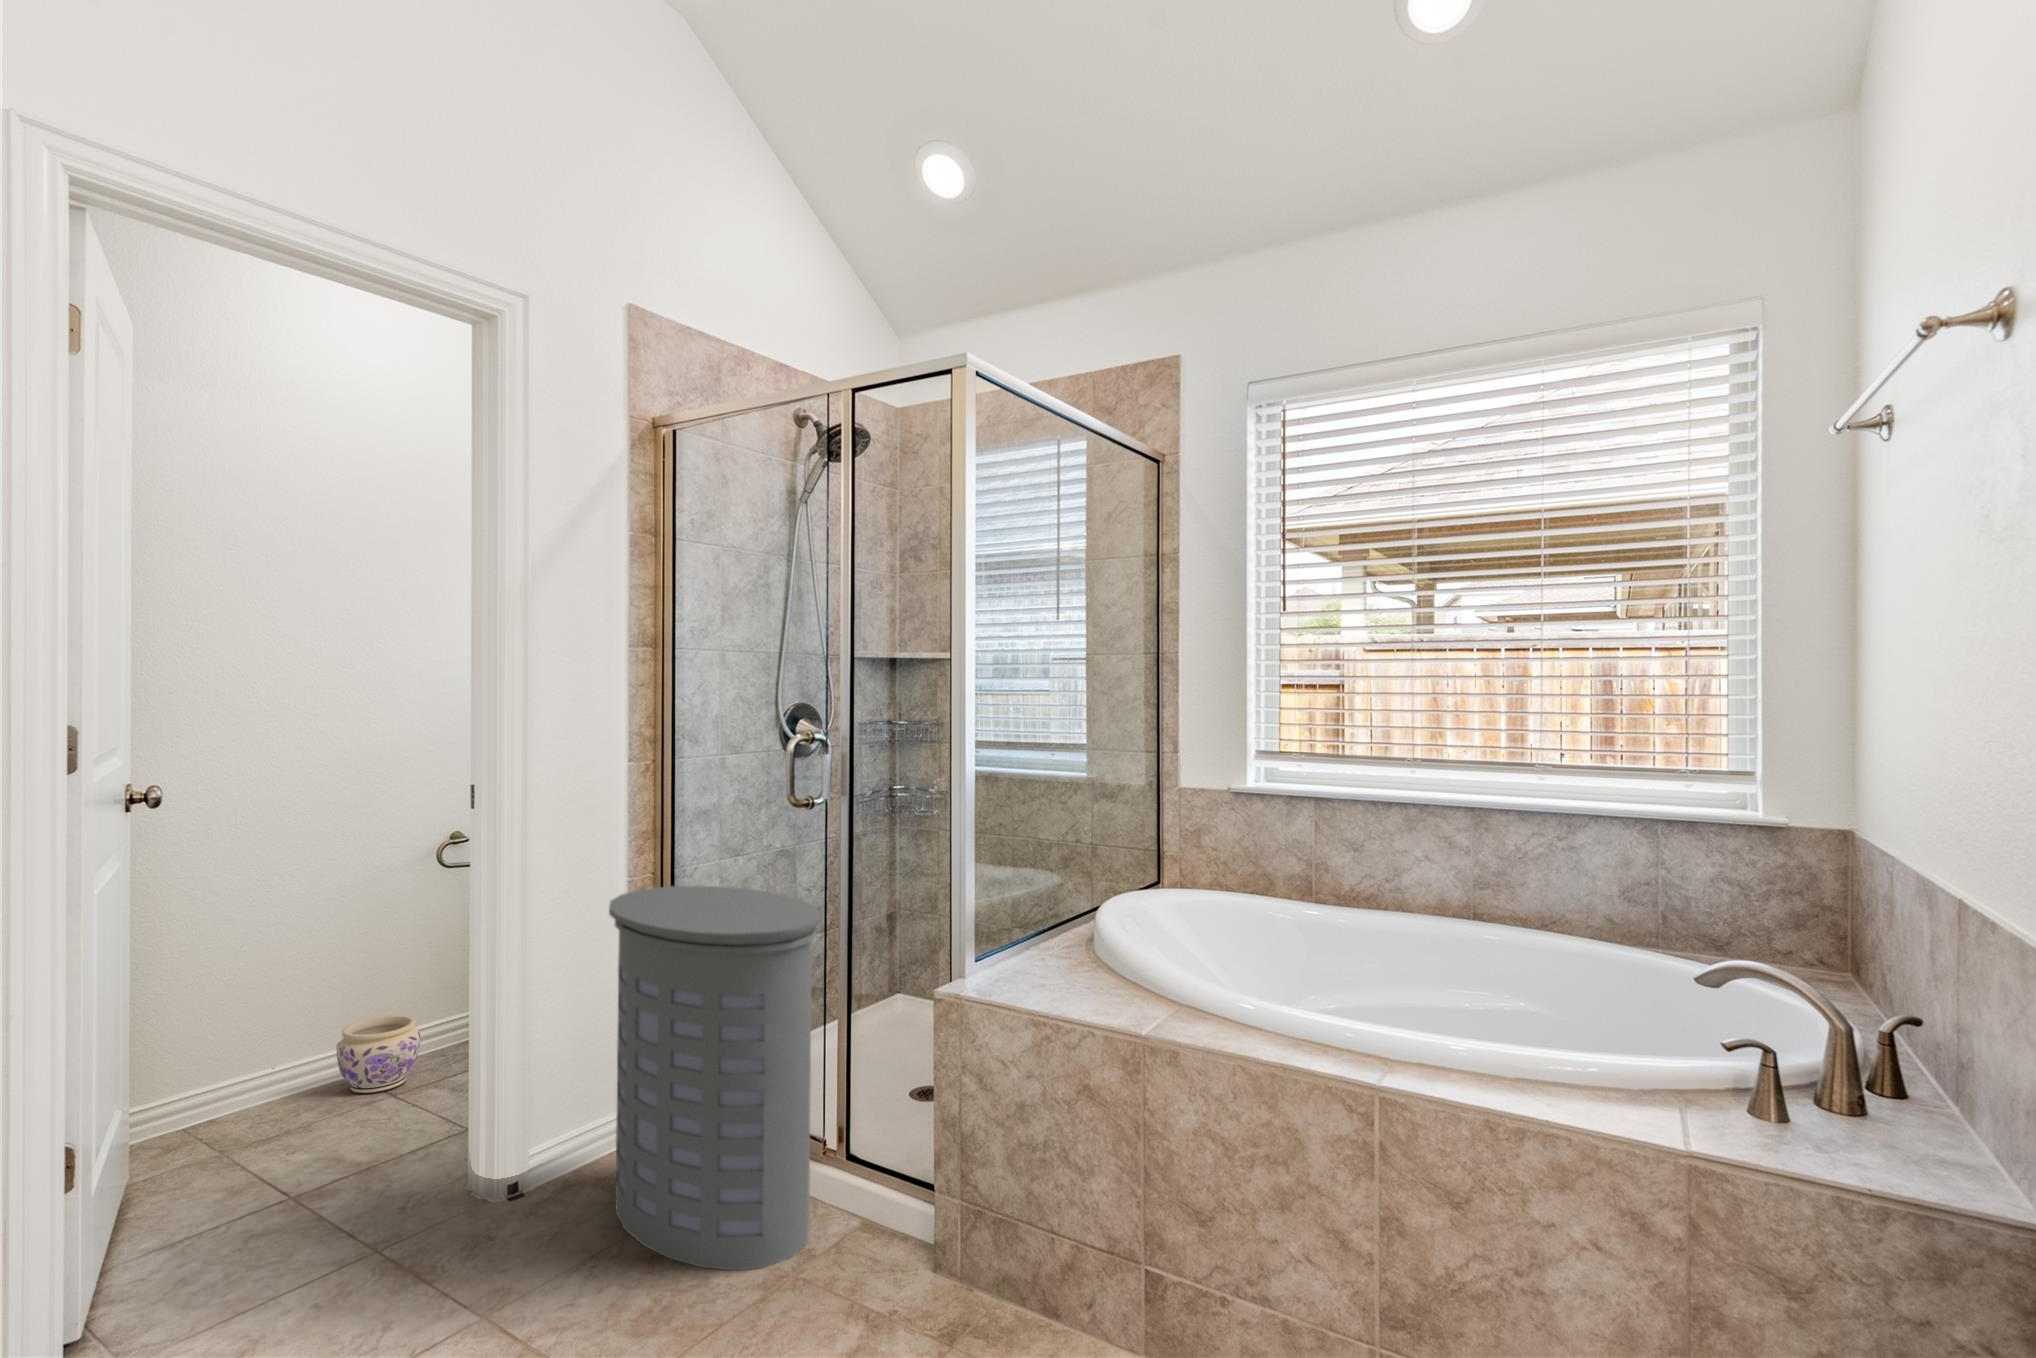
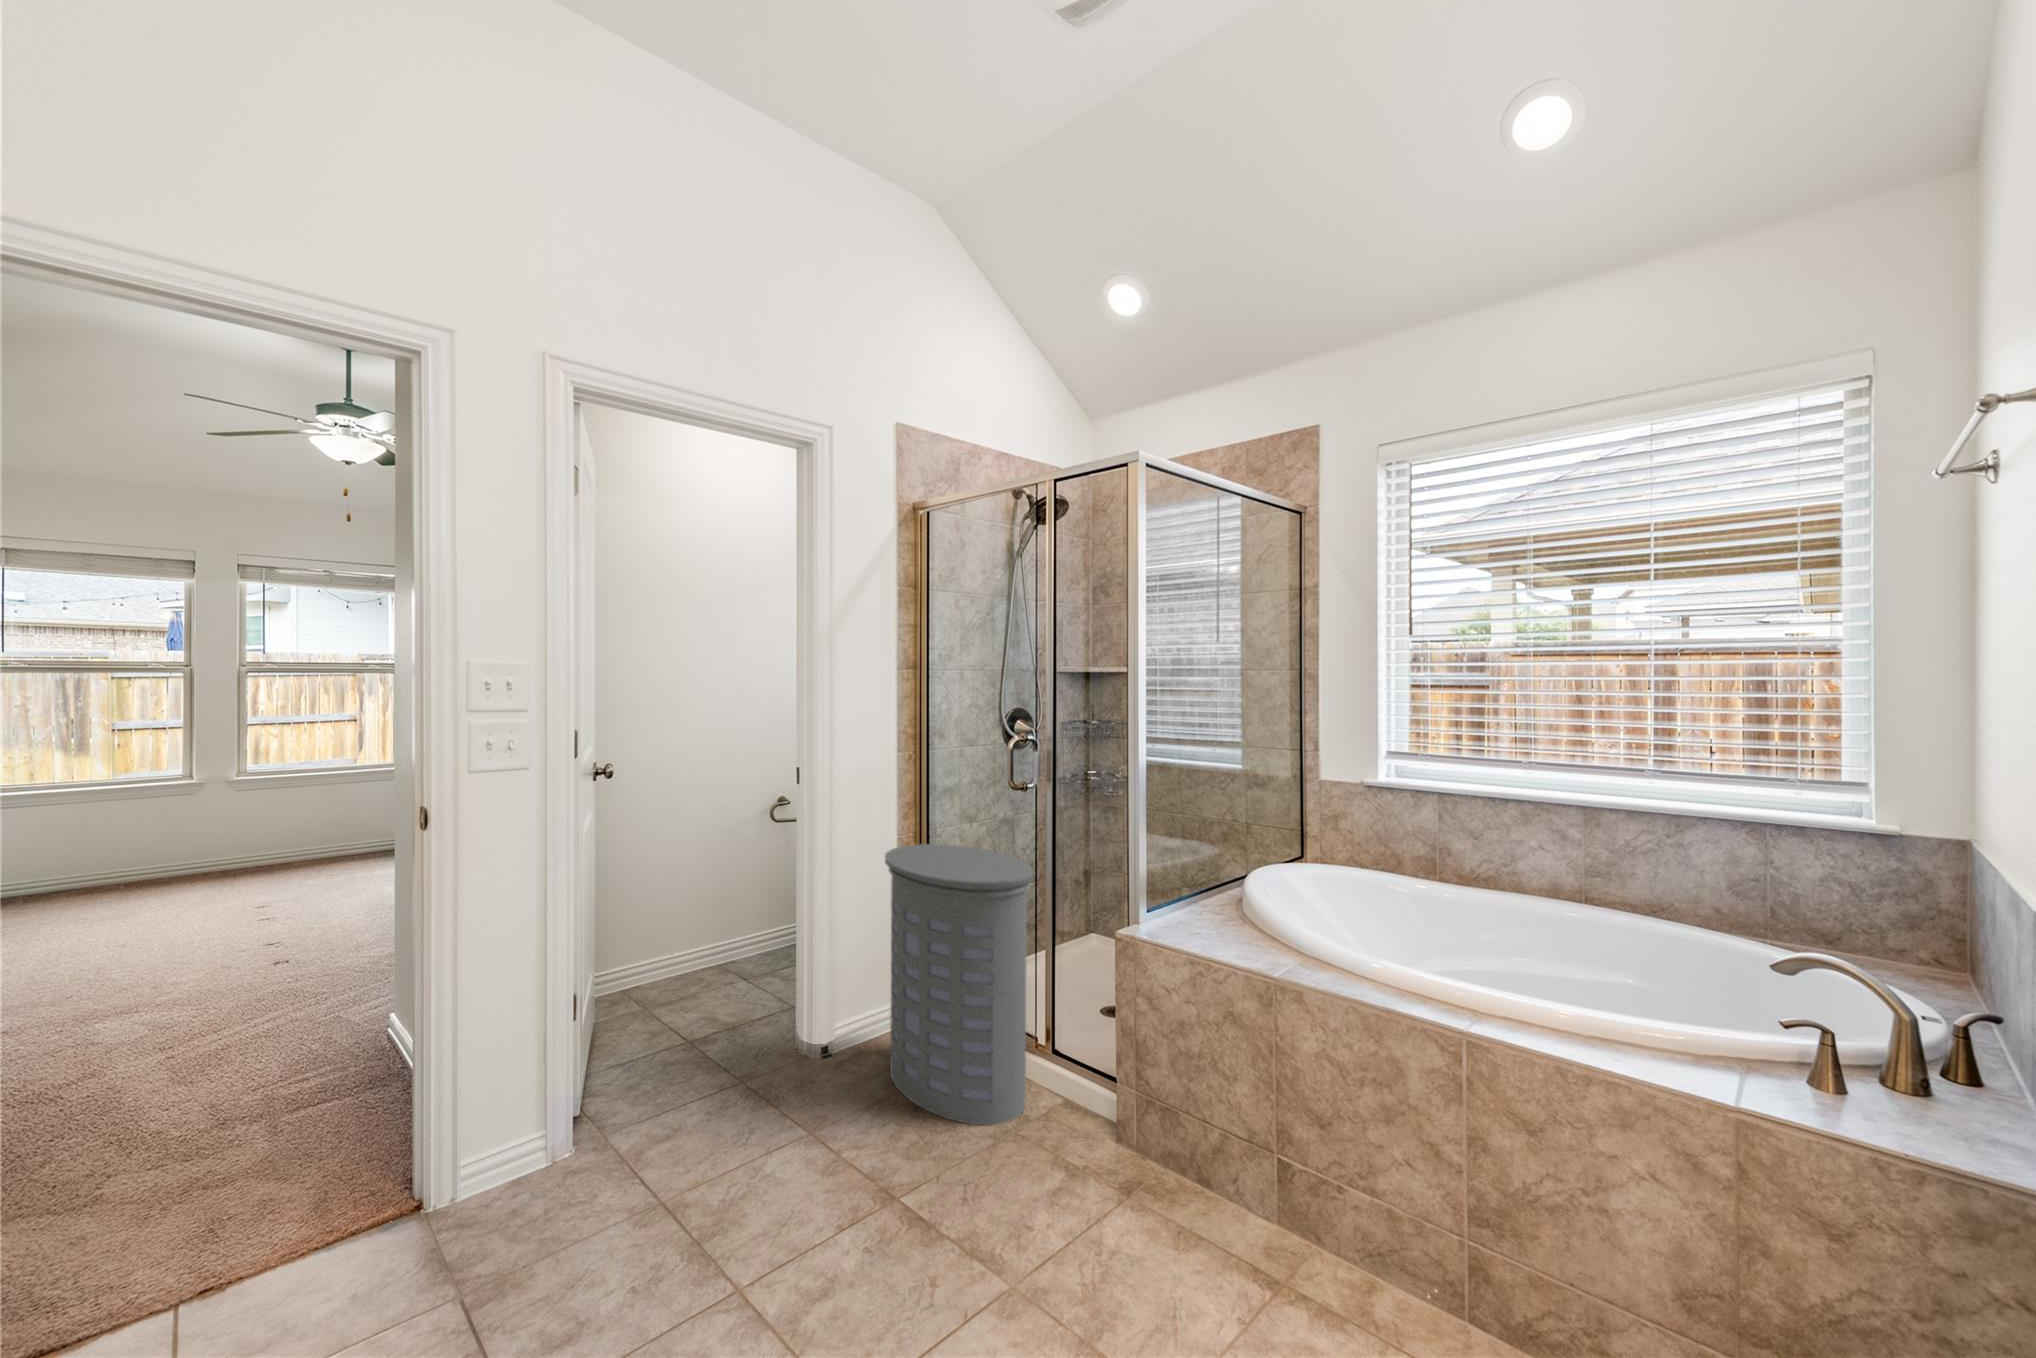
planter: present [336,1015,421,1094] -> none [704,925,757,979]

